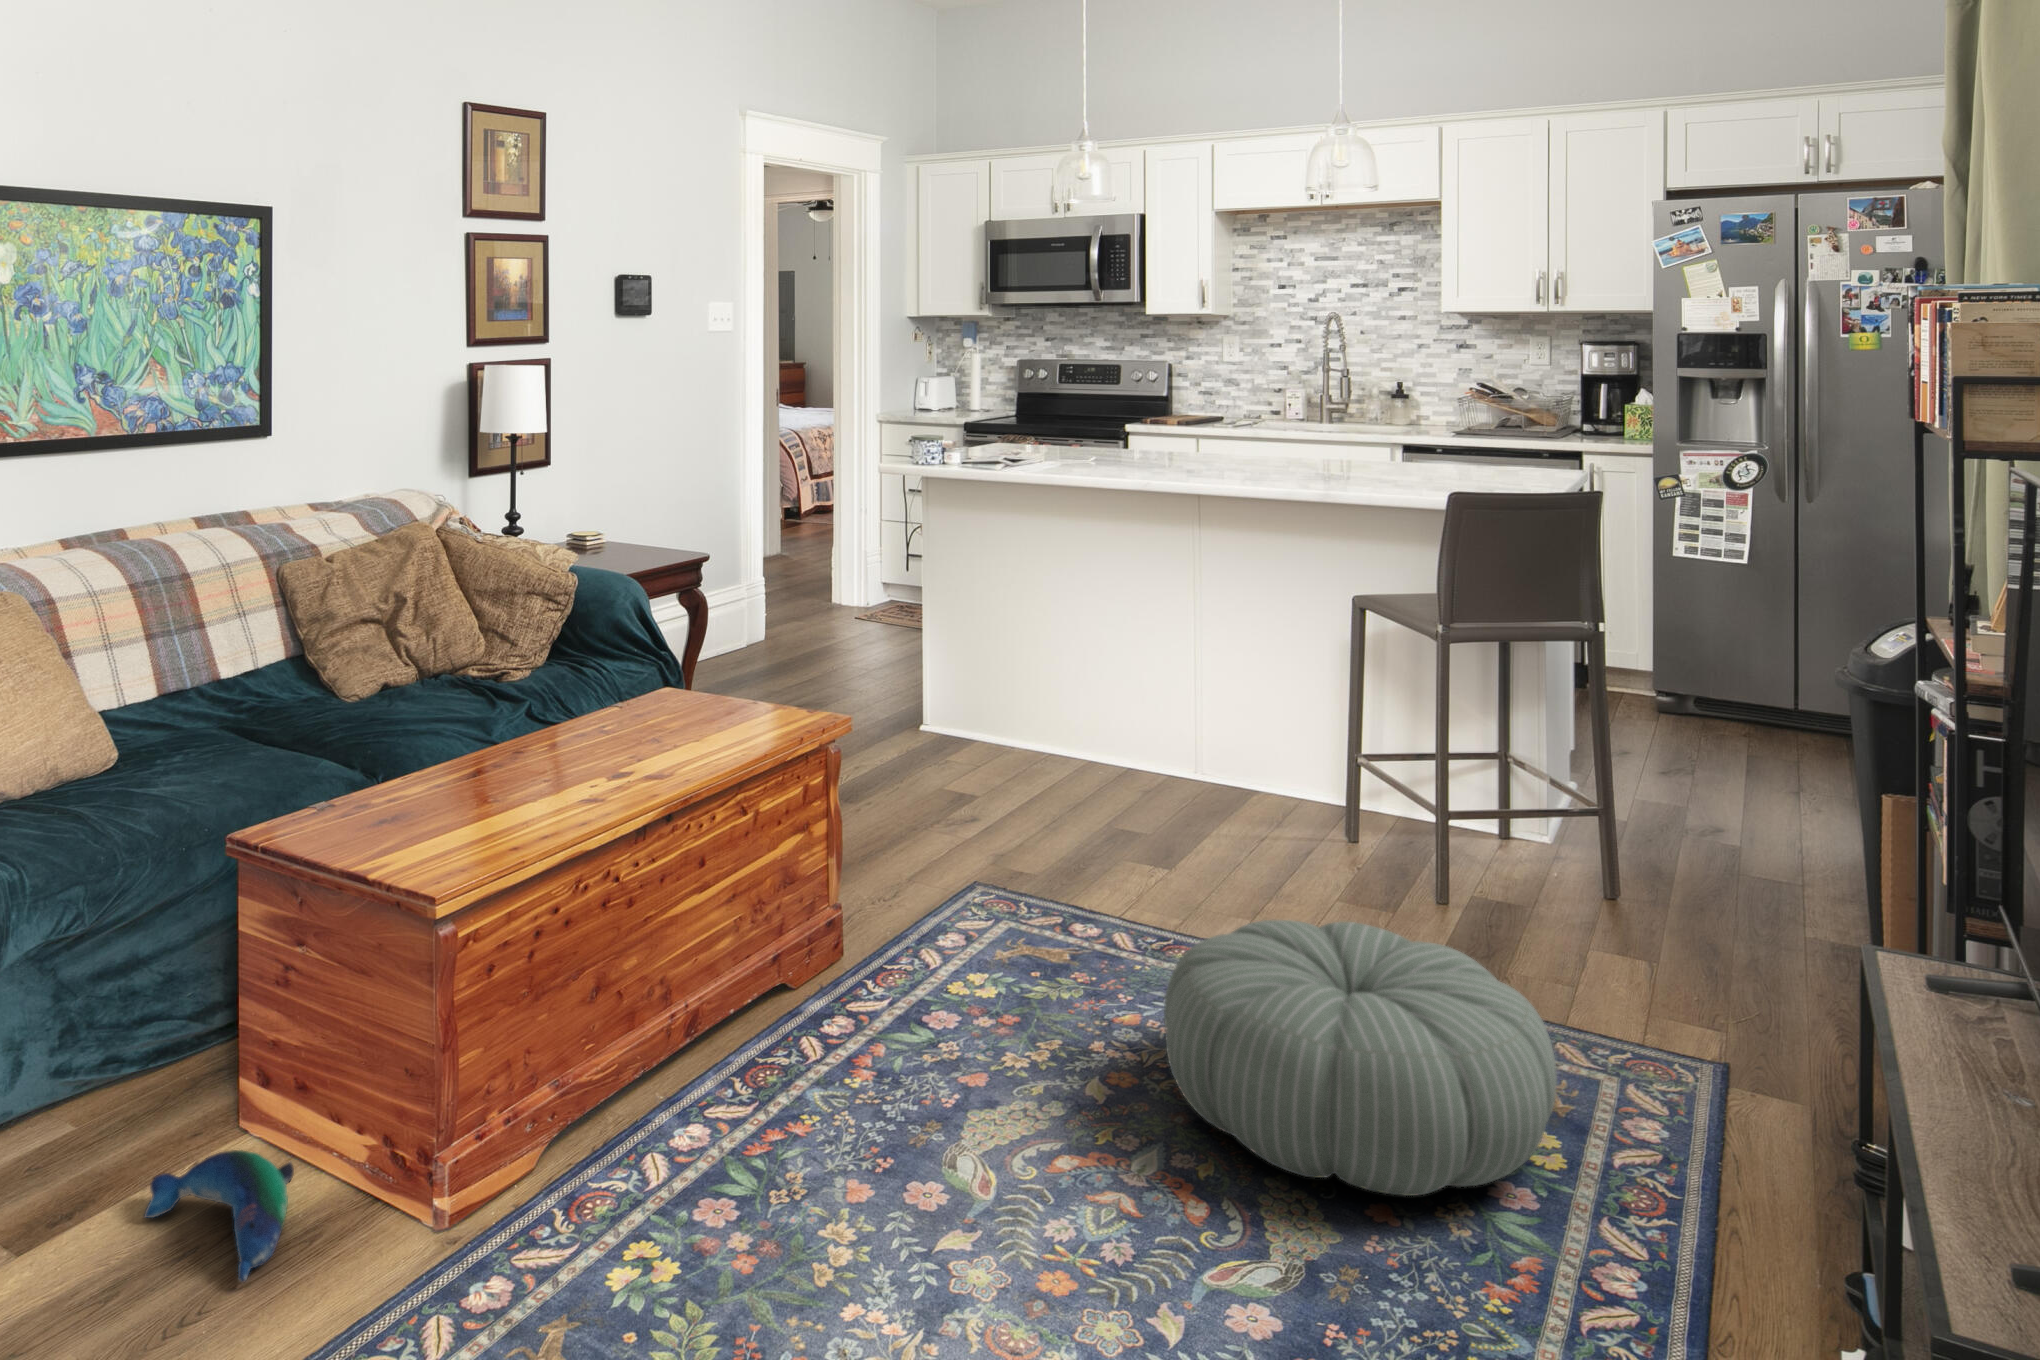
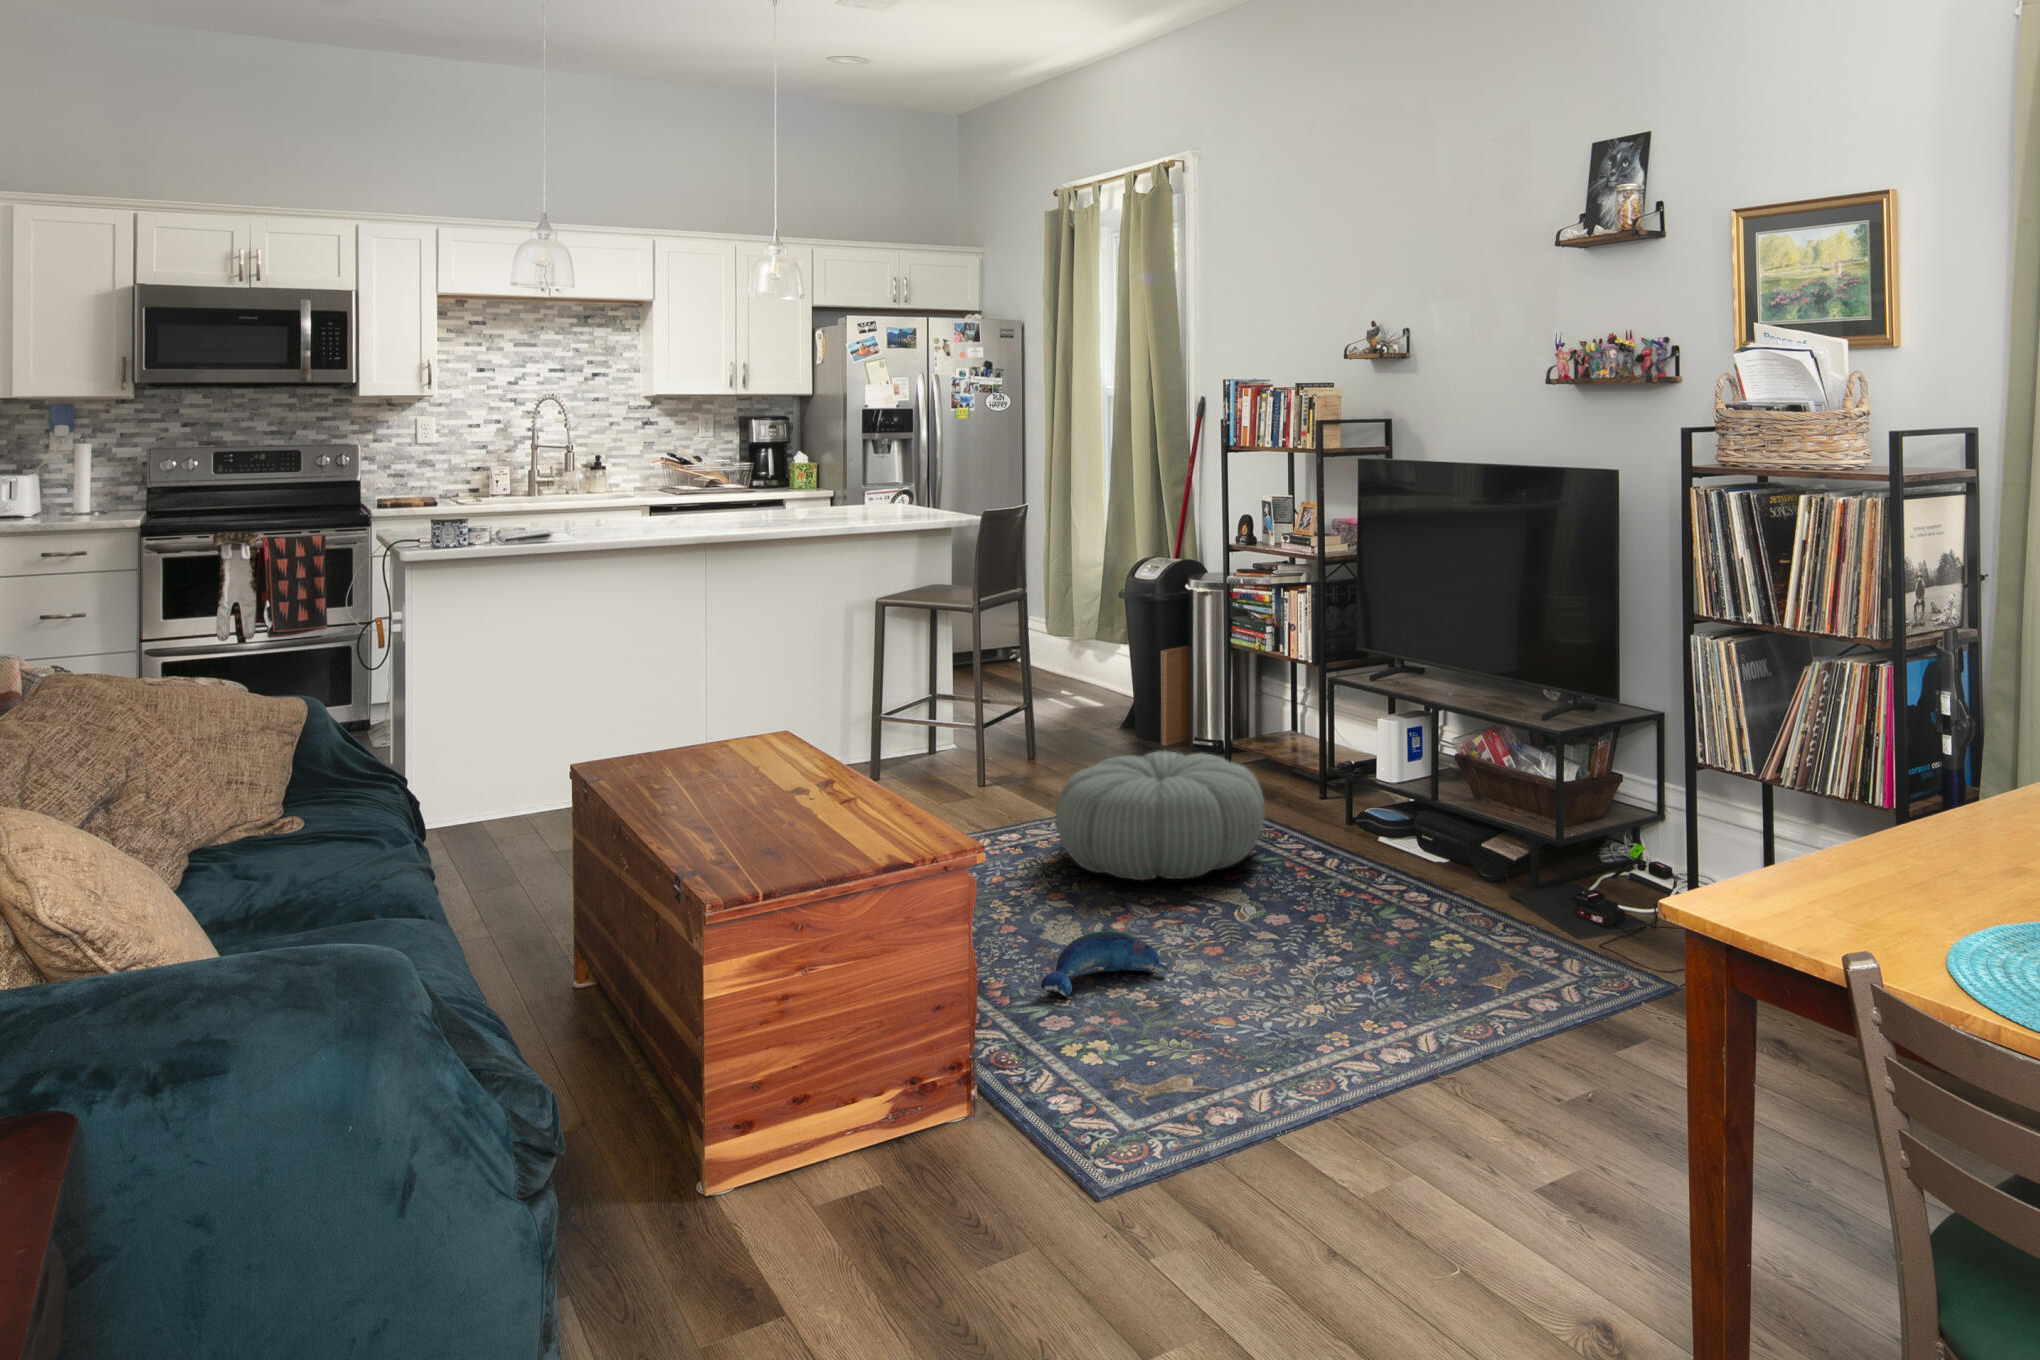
plush toy: present [144,1150,294,1282] -> present [1040,929,1168,997]

